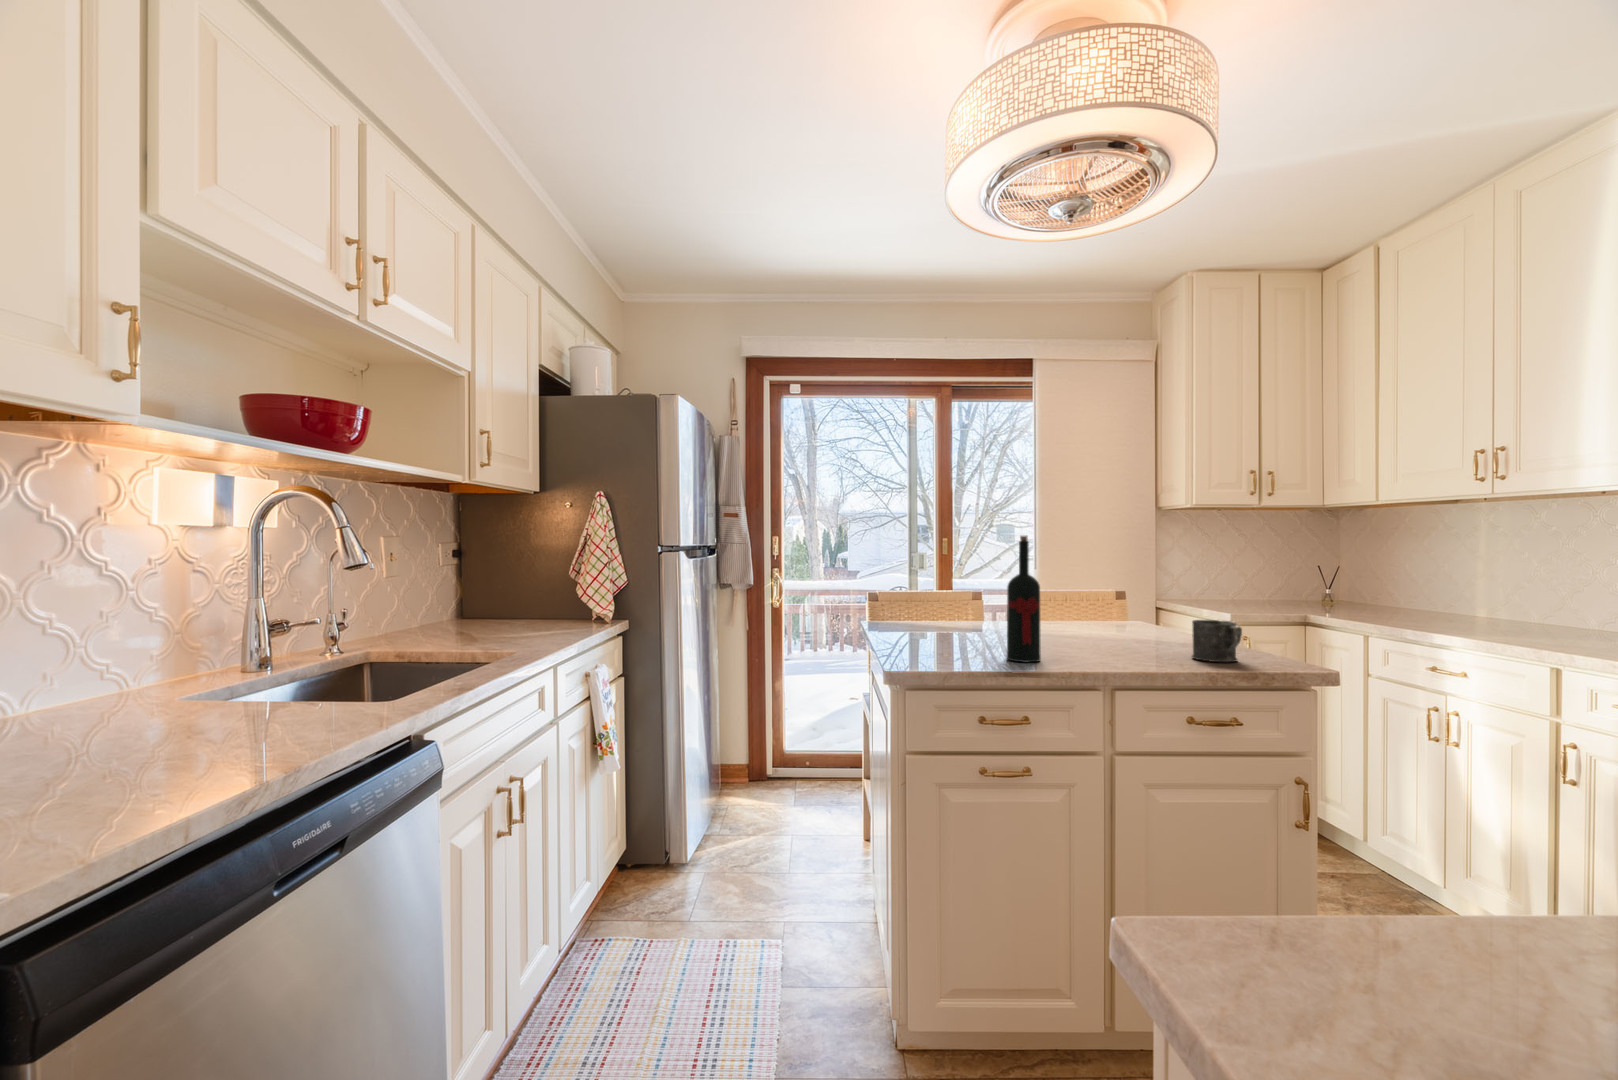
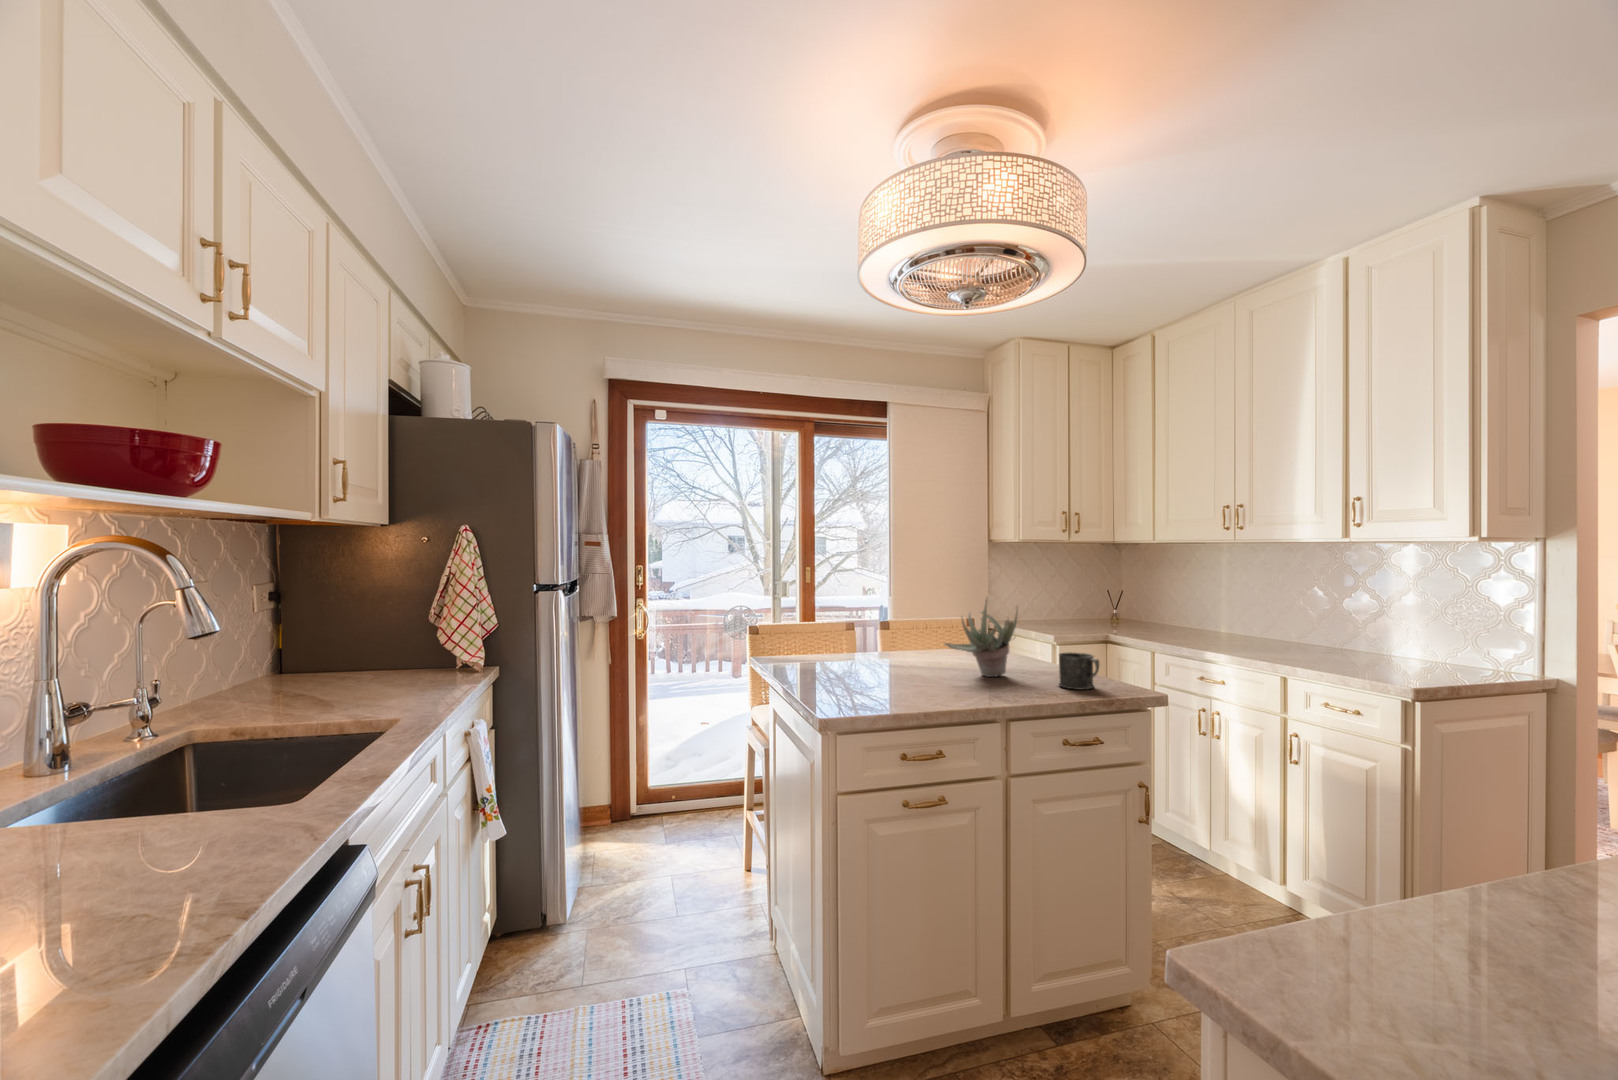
wine bottle: present [1007,536,1041,662] -> none [914,584,943,699]
succulent plant: none [1055,555,1146,647] -> present [945,596,1018,677]

